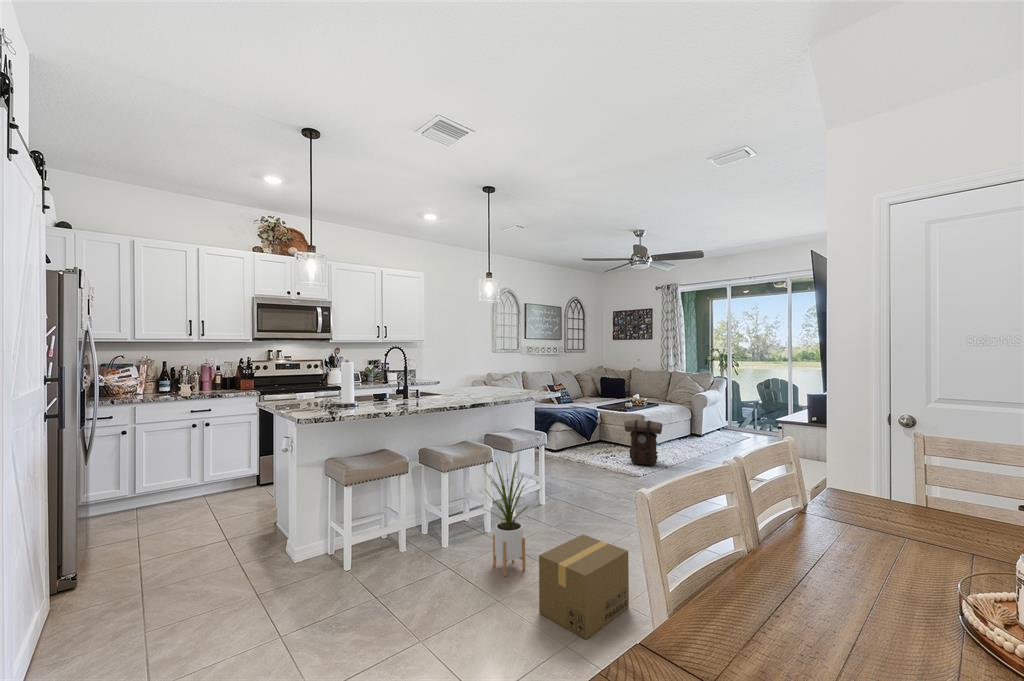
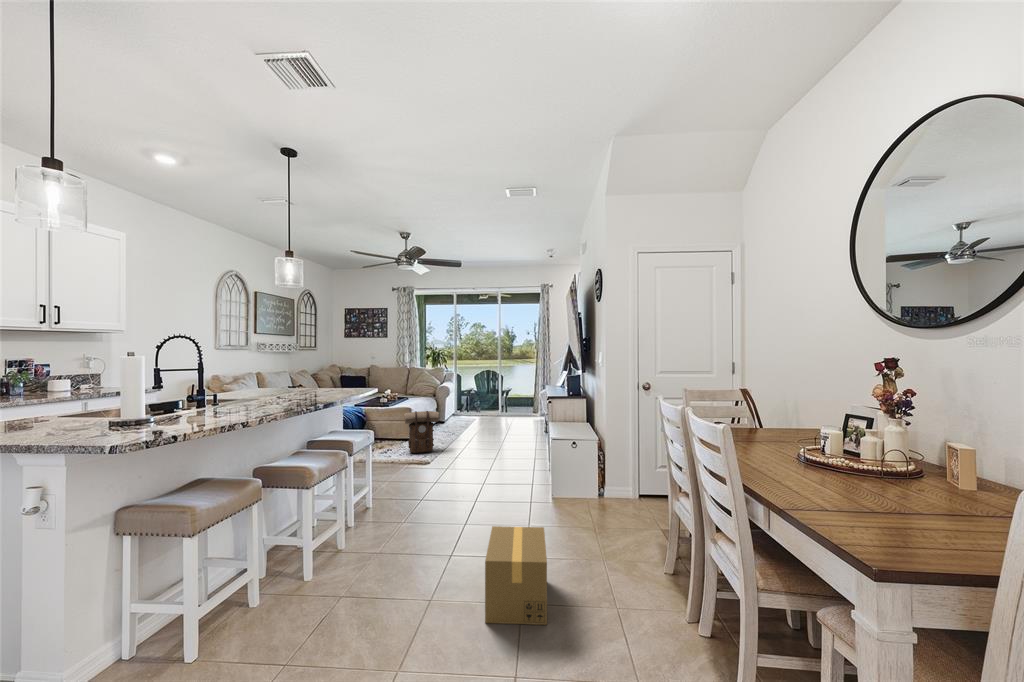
house plant: present [483,461,535,576] -> none [372,460,442,603]

